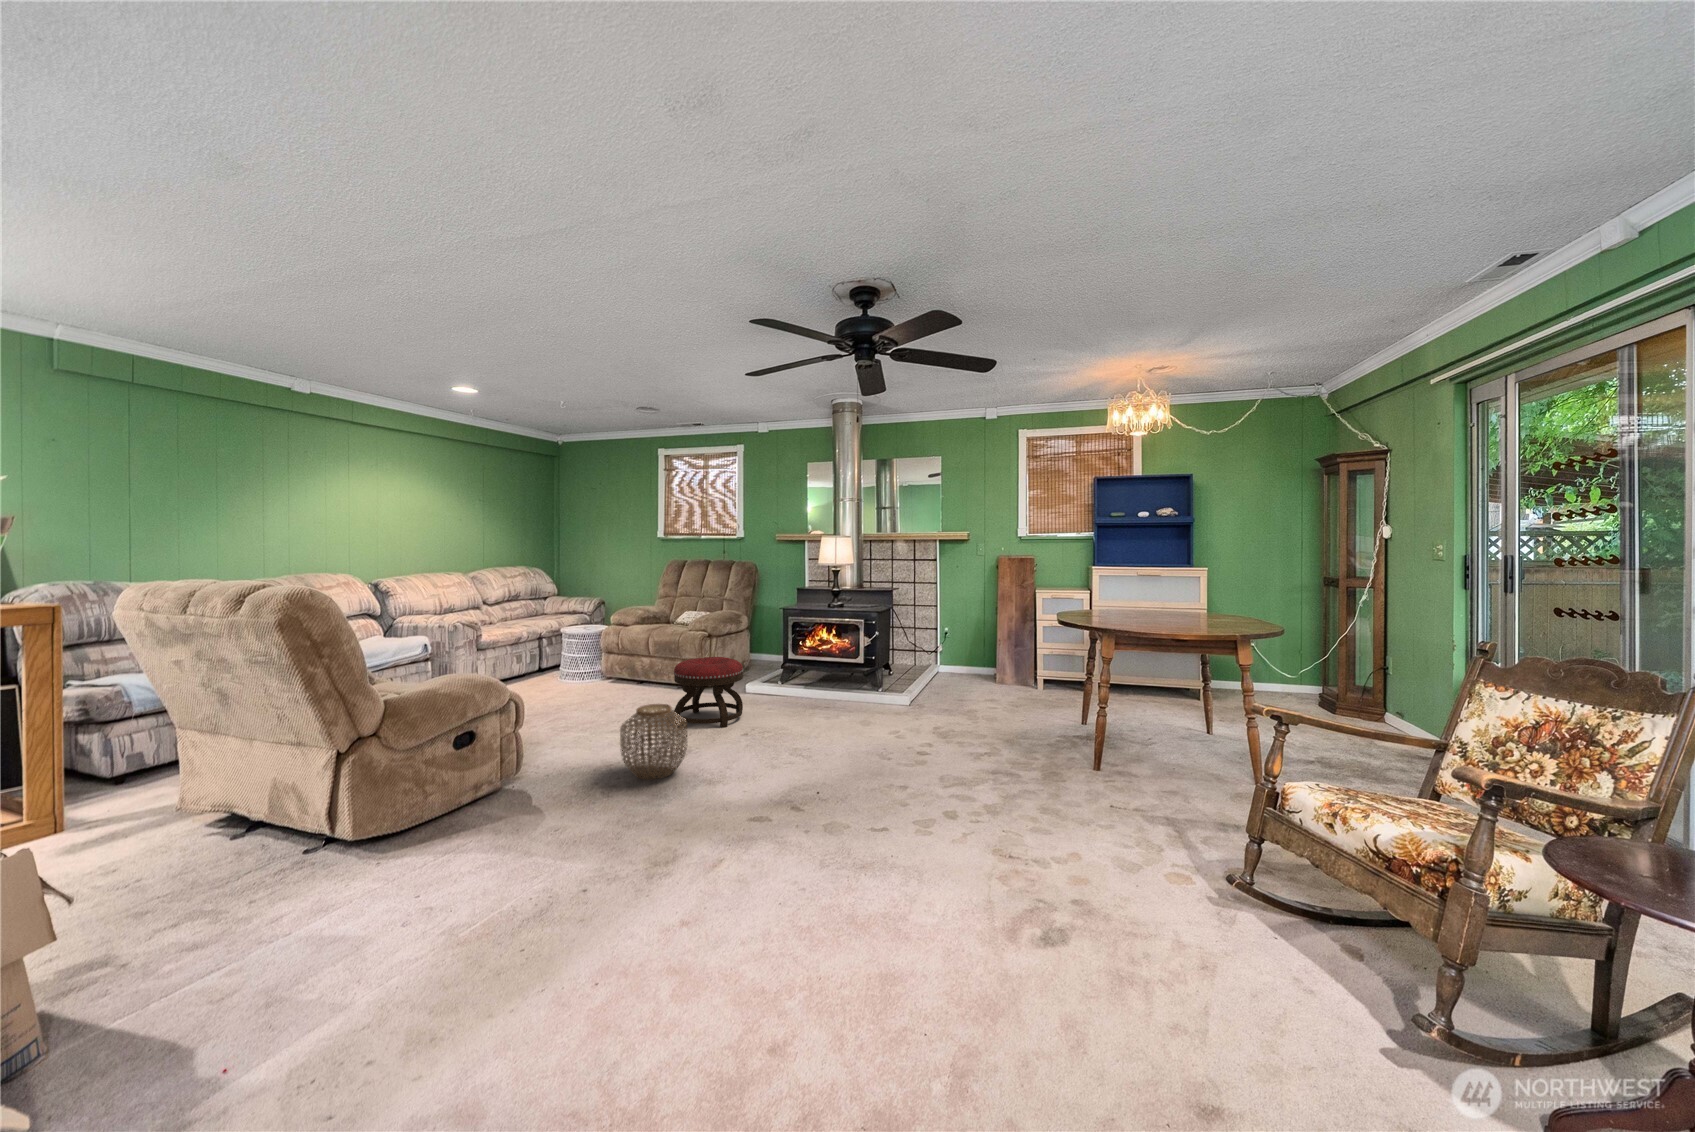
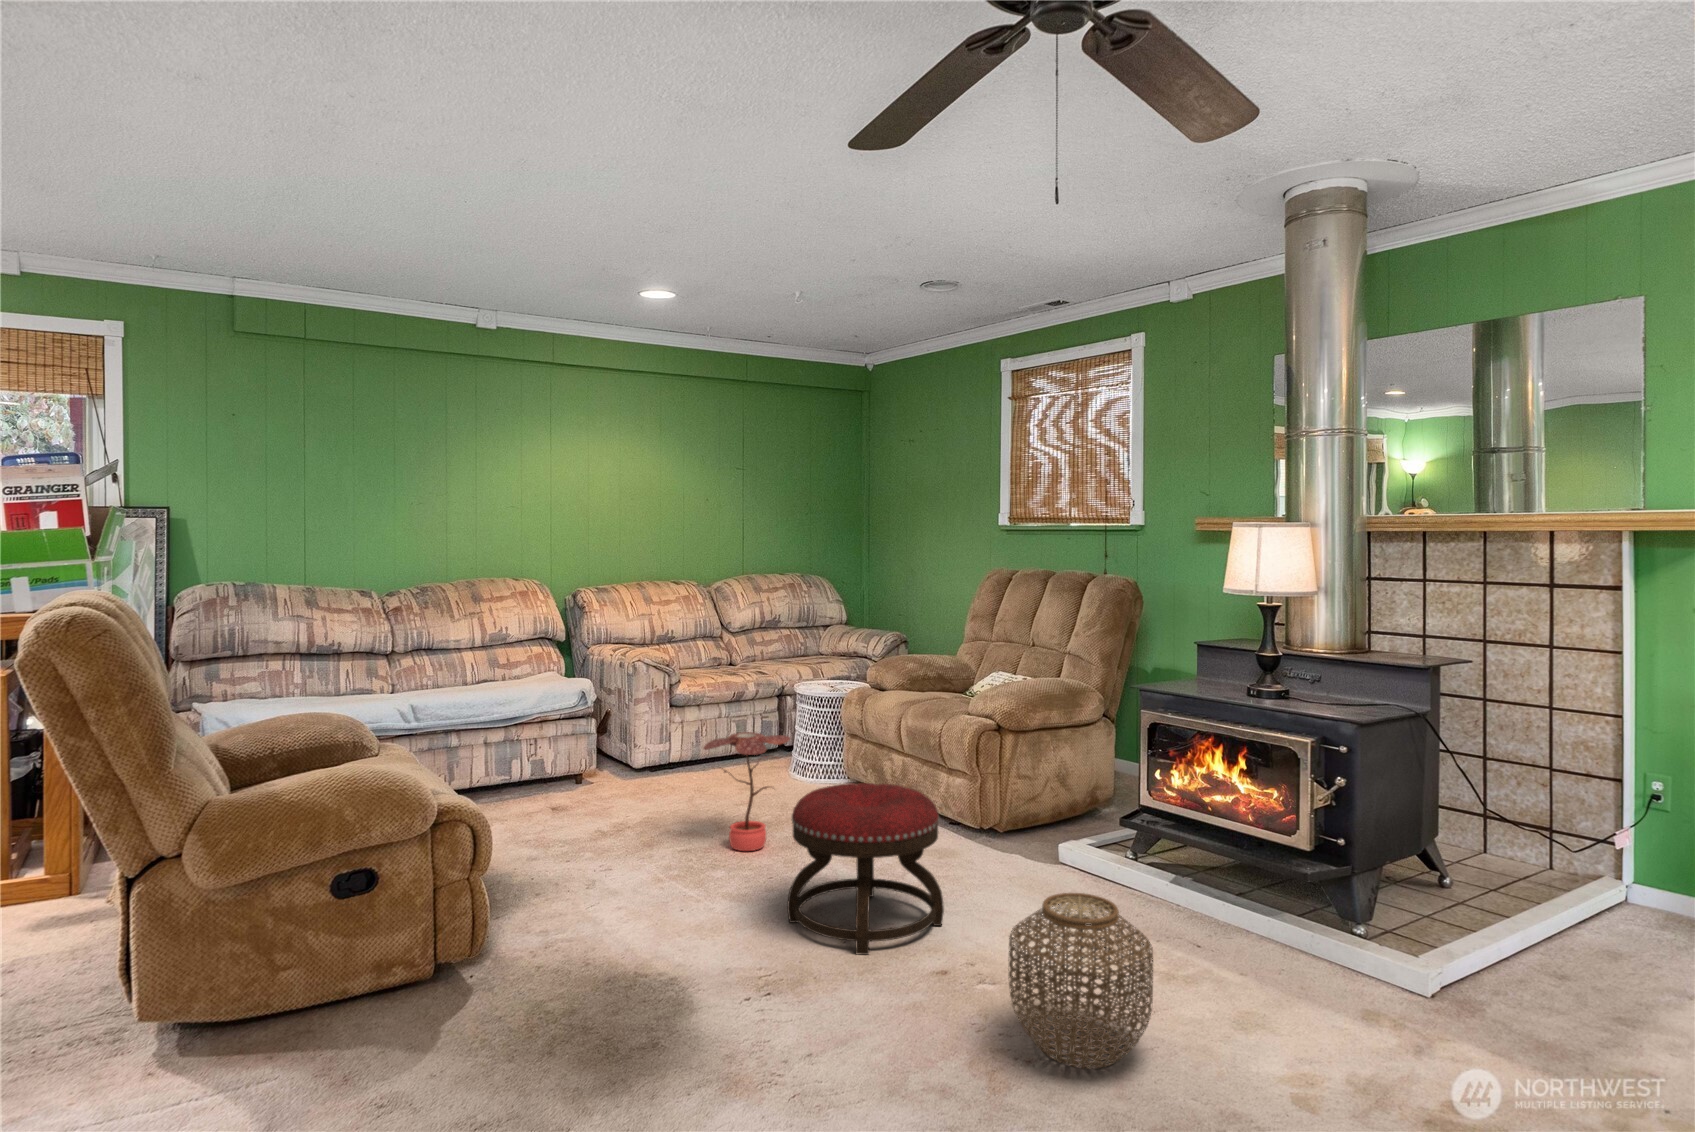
potted plant: none [581,647,625,711] -> present [704,732,790,851]
woven basket: present [620,704,687,779] -> present [1009,893,1153,1068]

